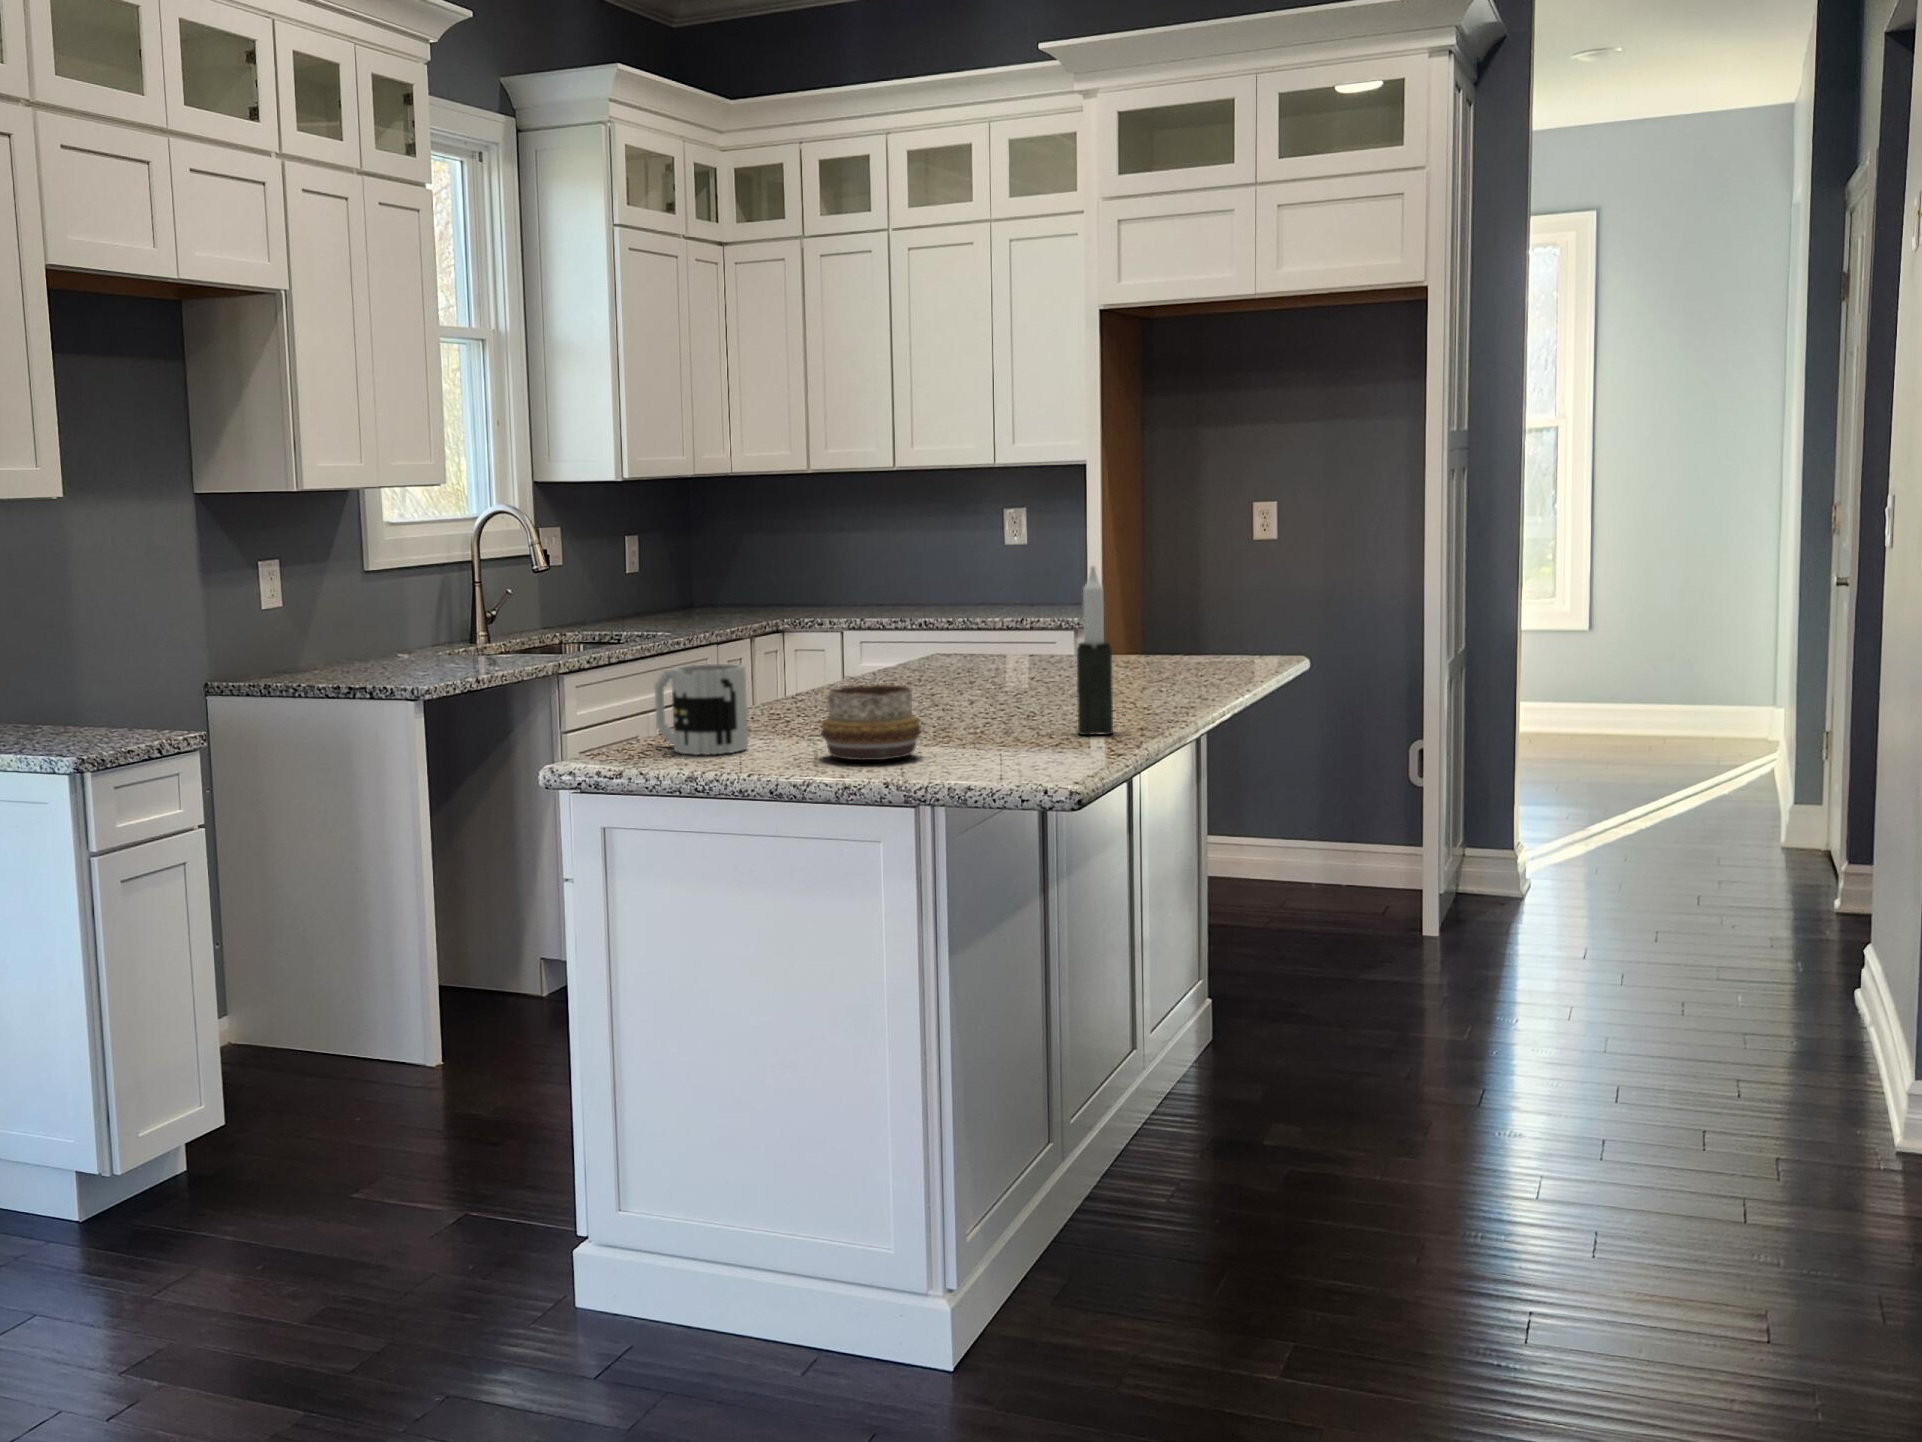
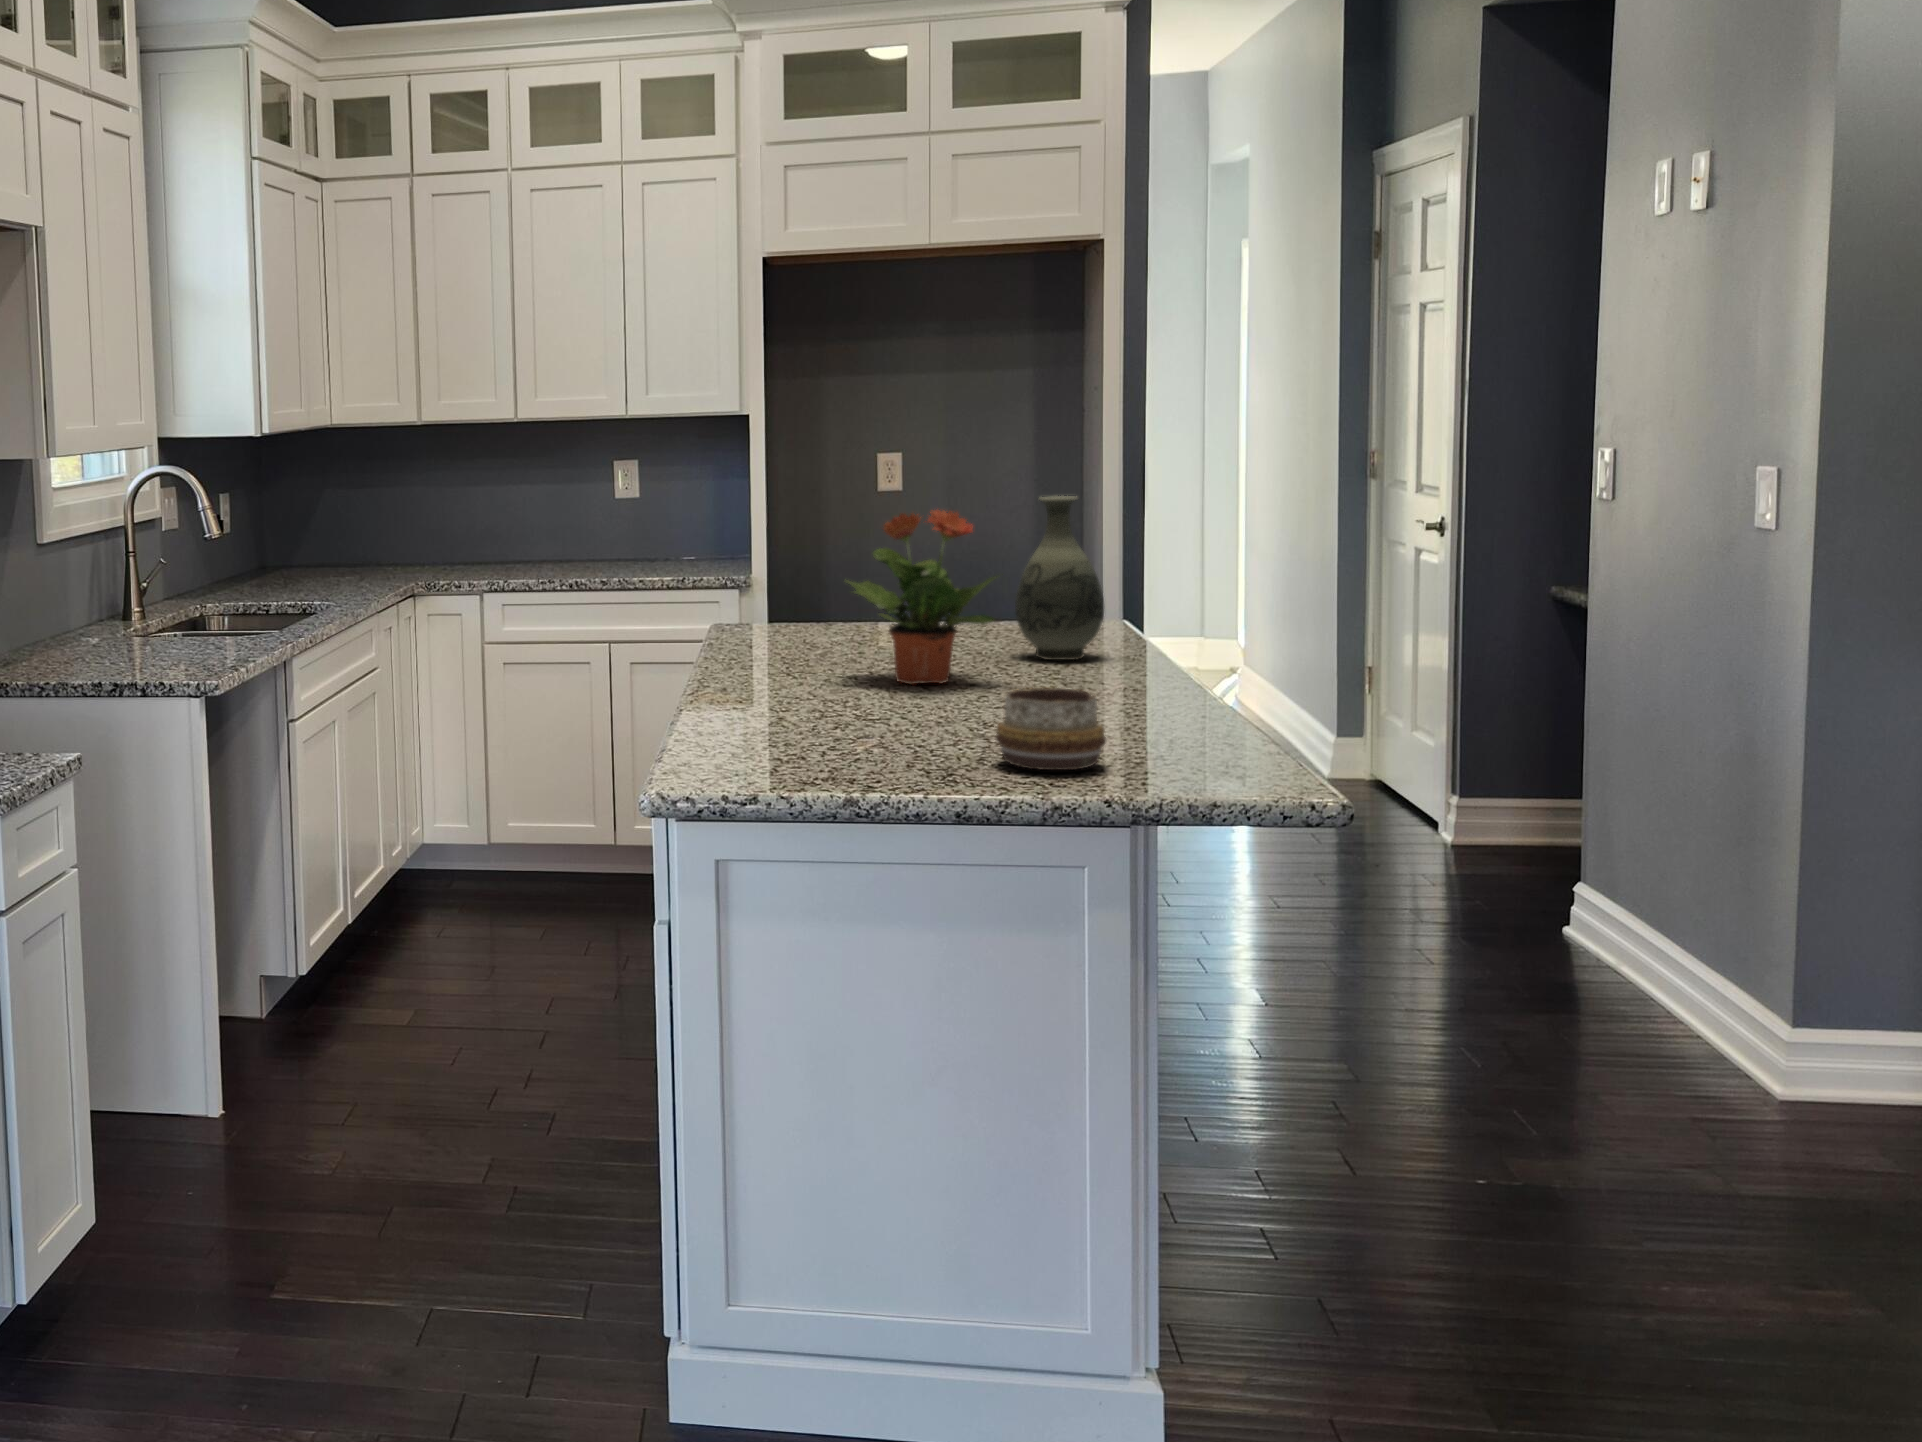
vase: none [1117,520,1204,683] -> present [1015,496,1104,660]
potted plant: none [895,528,1034,698] -> present [845,510,1003,684]
candle: present [1077,566,1113,735] -> none [1160,556,1206,728]
mug: present [654,664,748,755] -> none [777,669,892,770]

